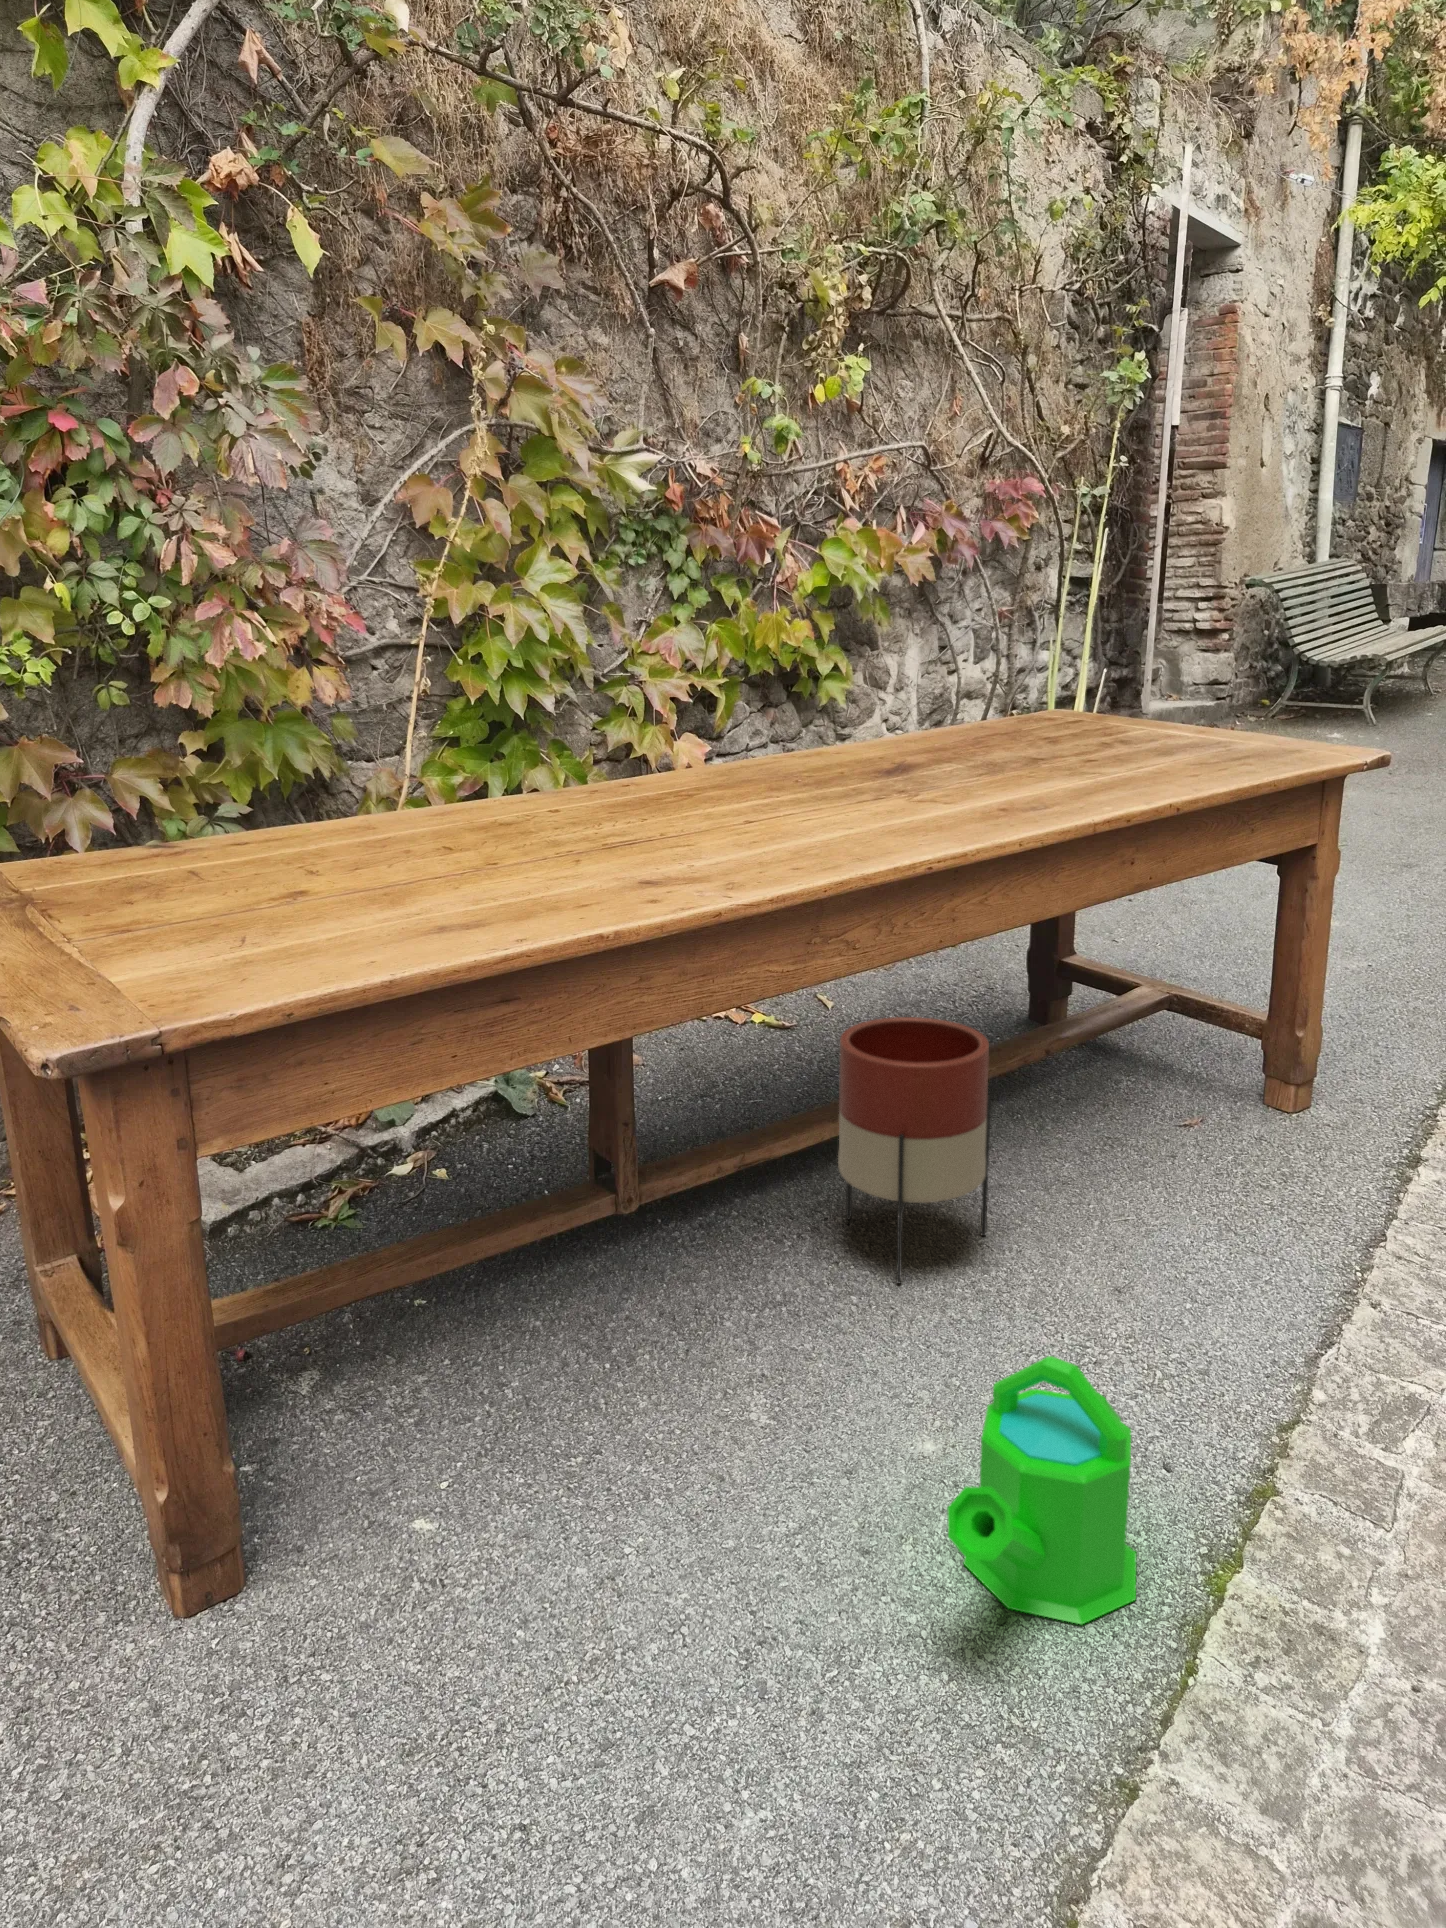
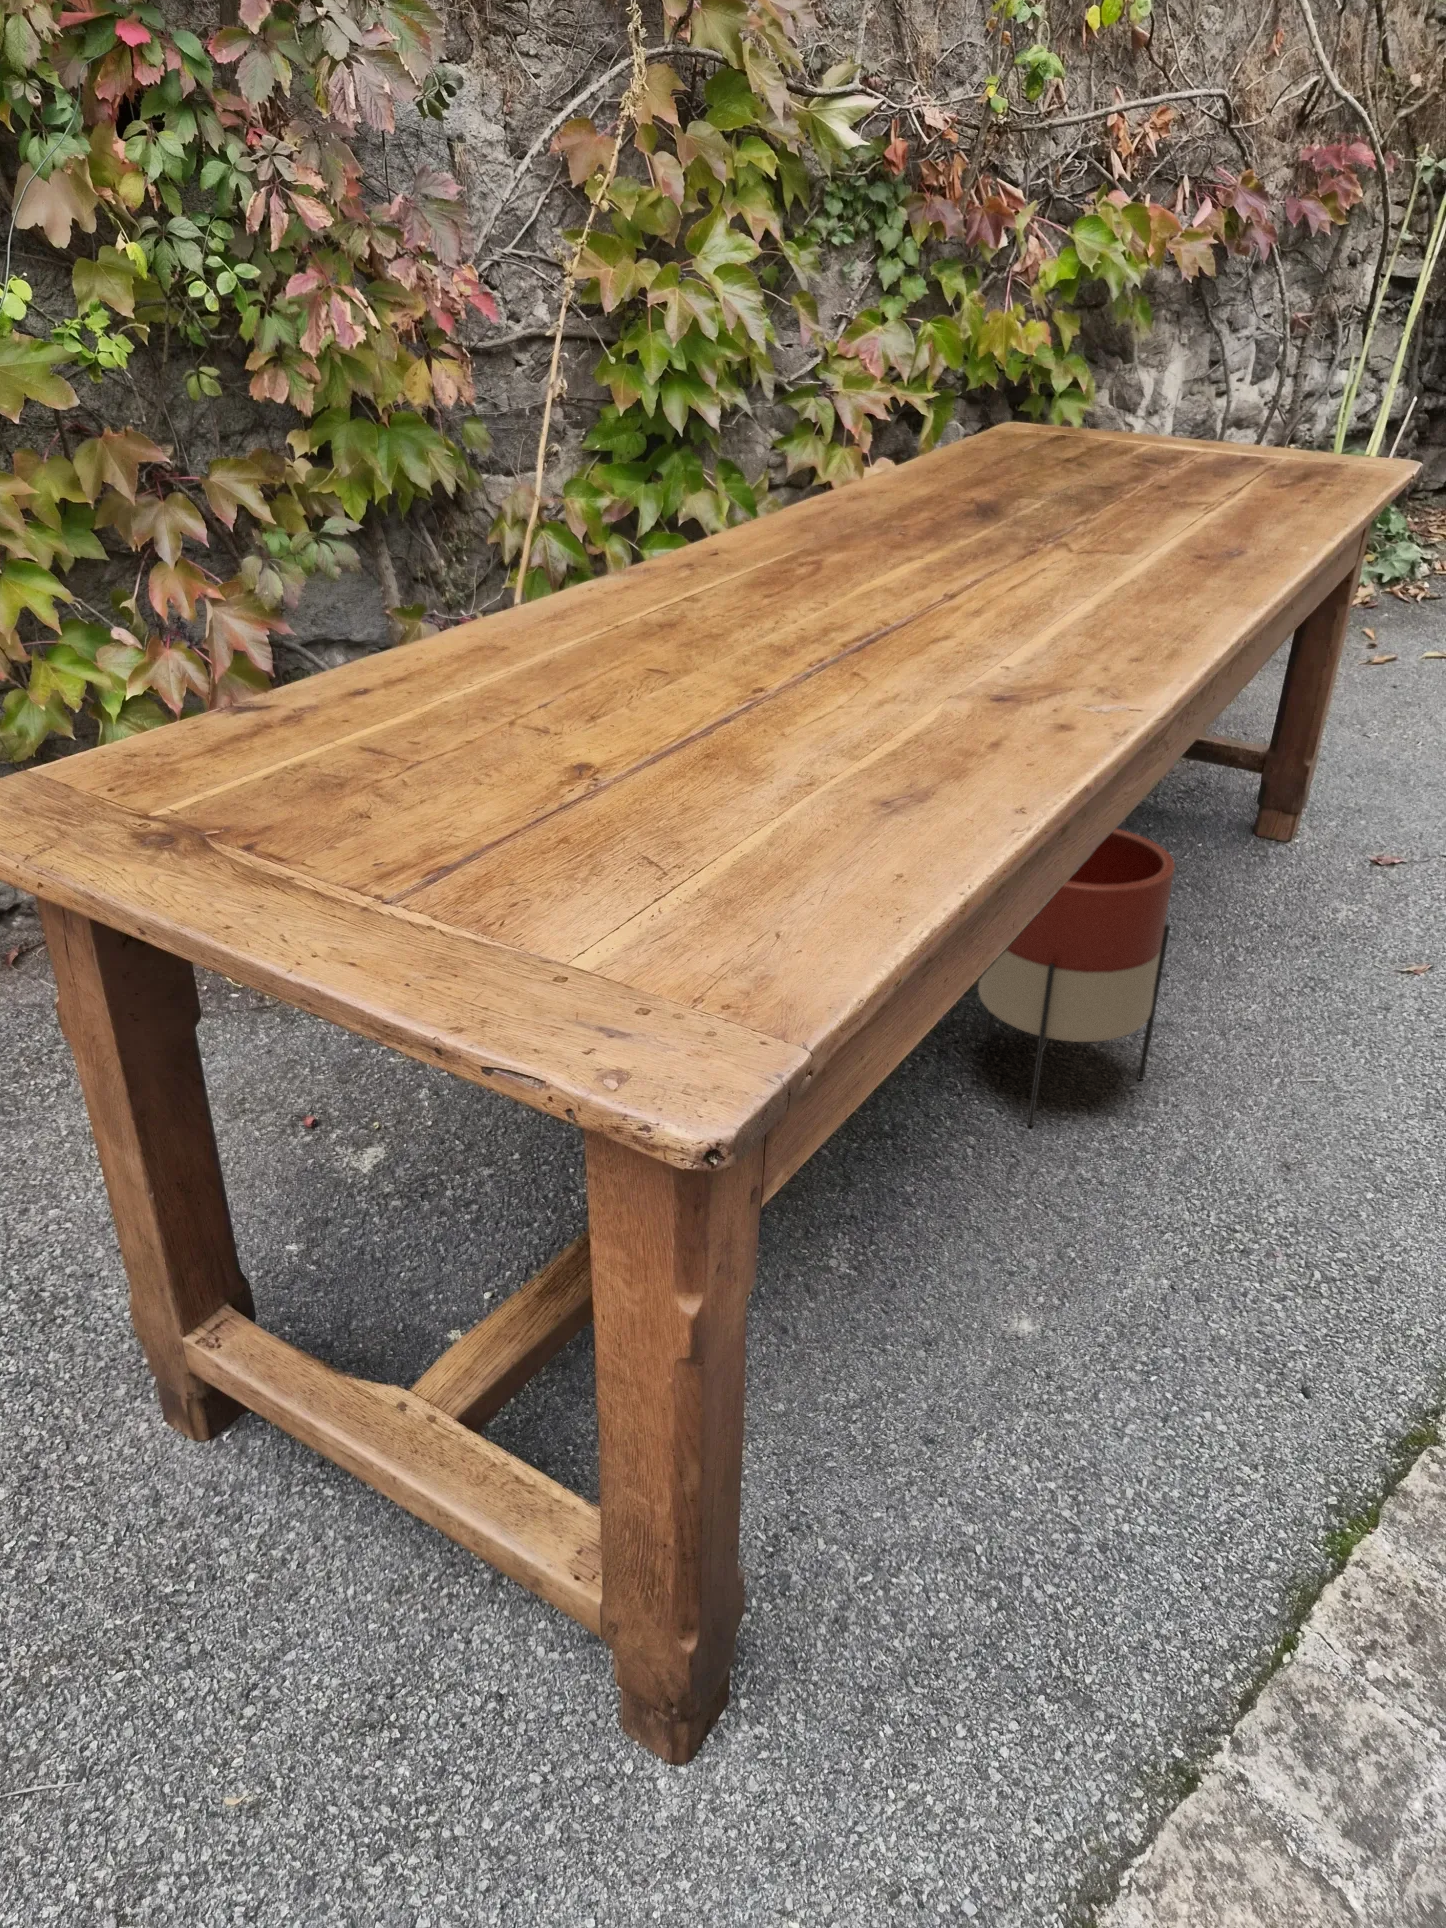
watering can: present [947,1356,1136,1624] -> none [1017,1270,1265,1569]

